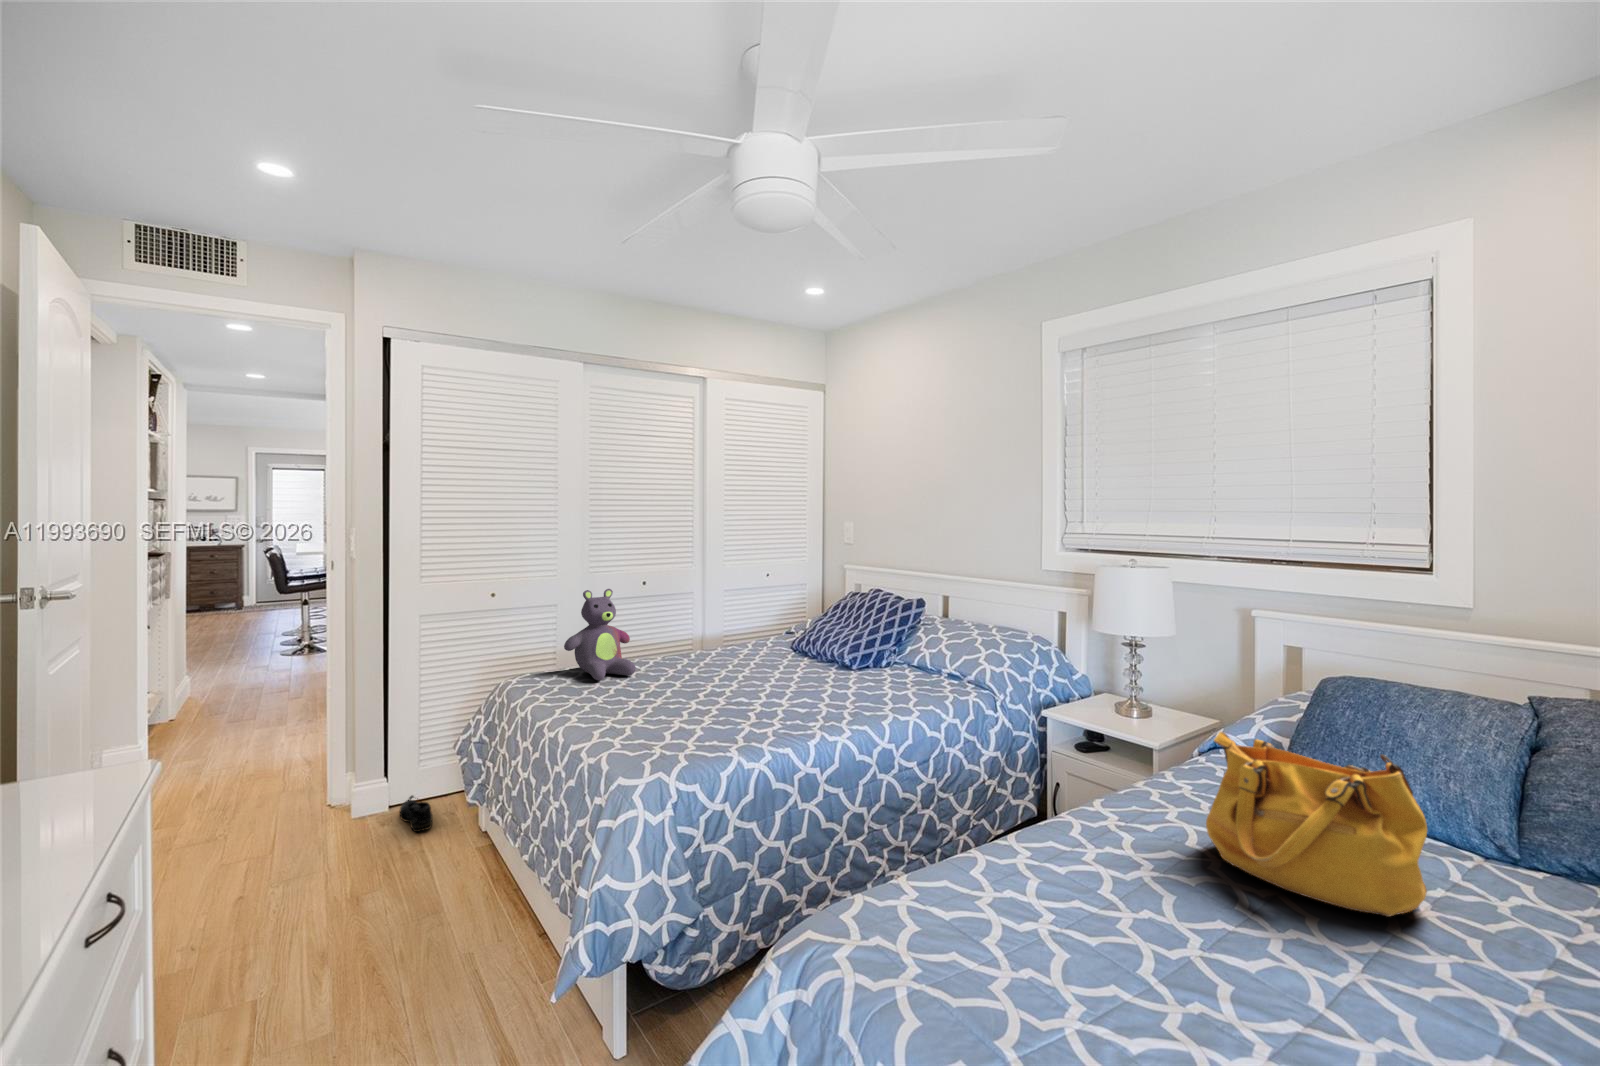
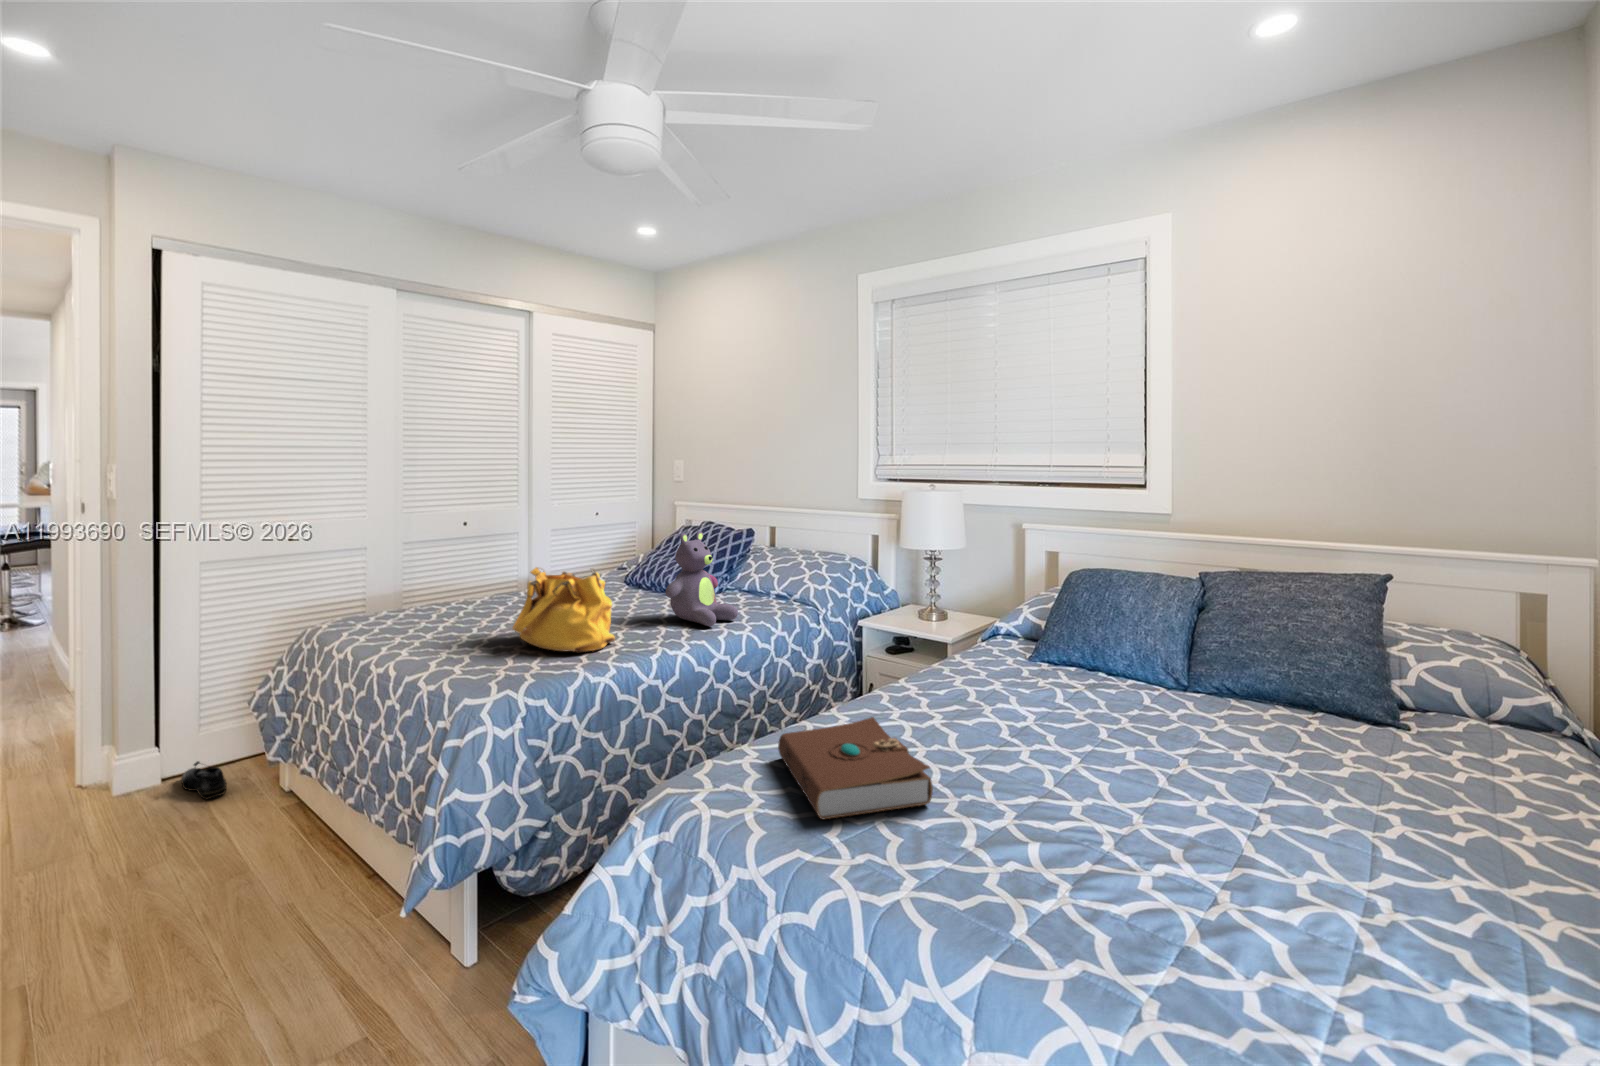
stuffed bear: present [564,589,636,680] -> present [665,531,738,626]
handbag: present [1206,732,1427,917] -> present [512,567,615,652]
book: none [942,865,1145,1013] -> present [778,717,933,819]

